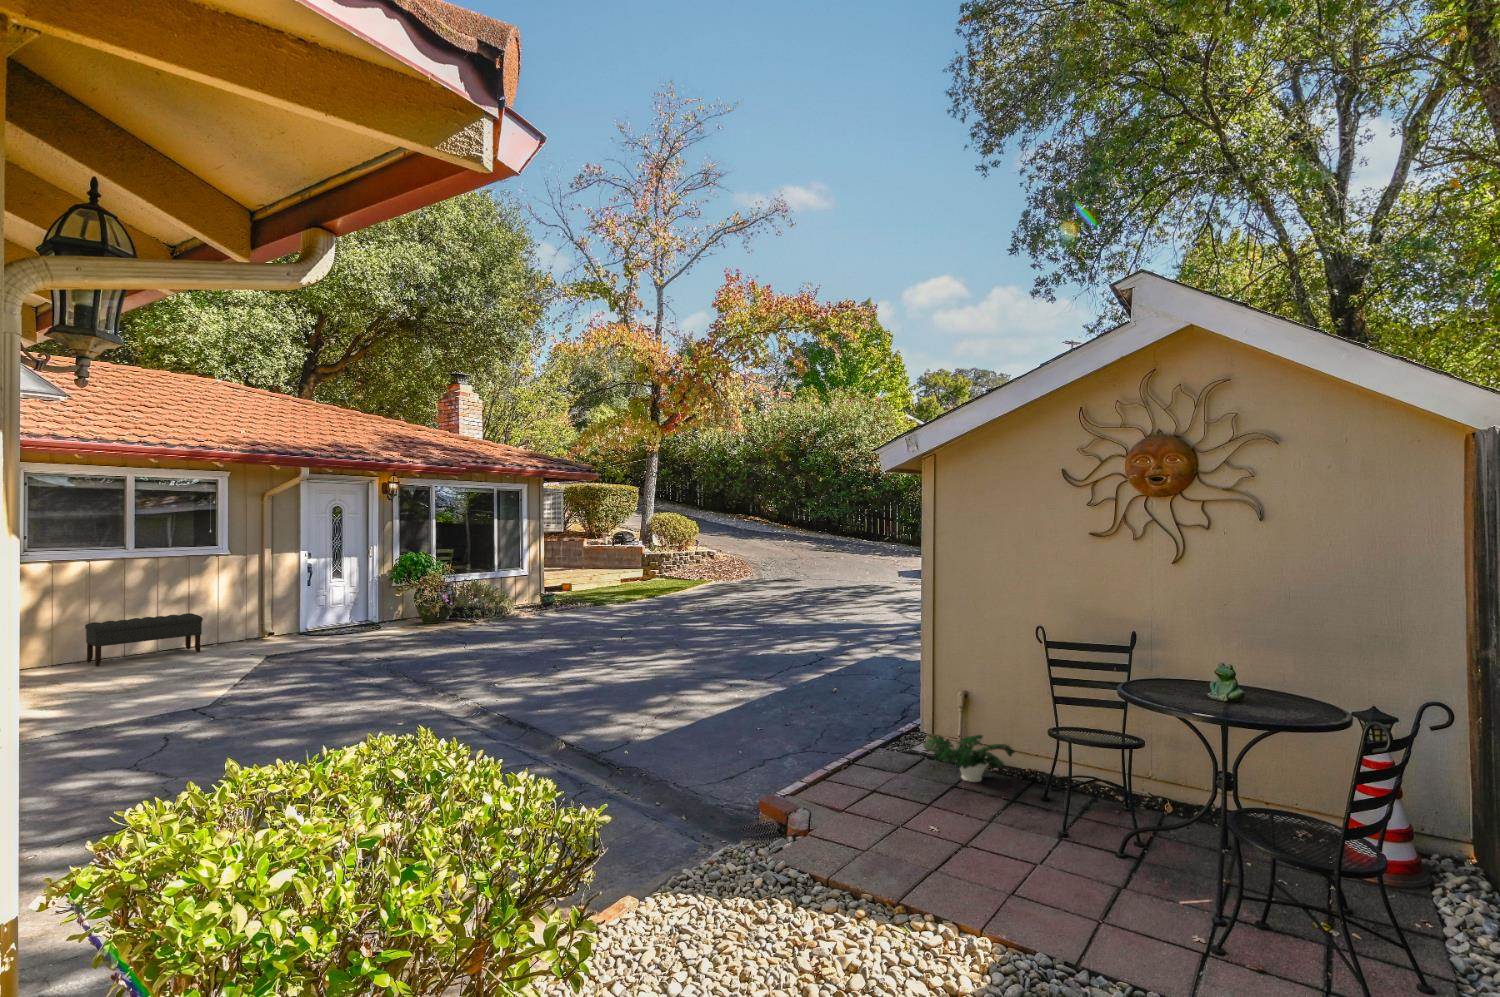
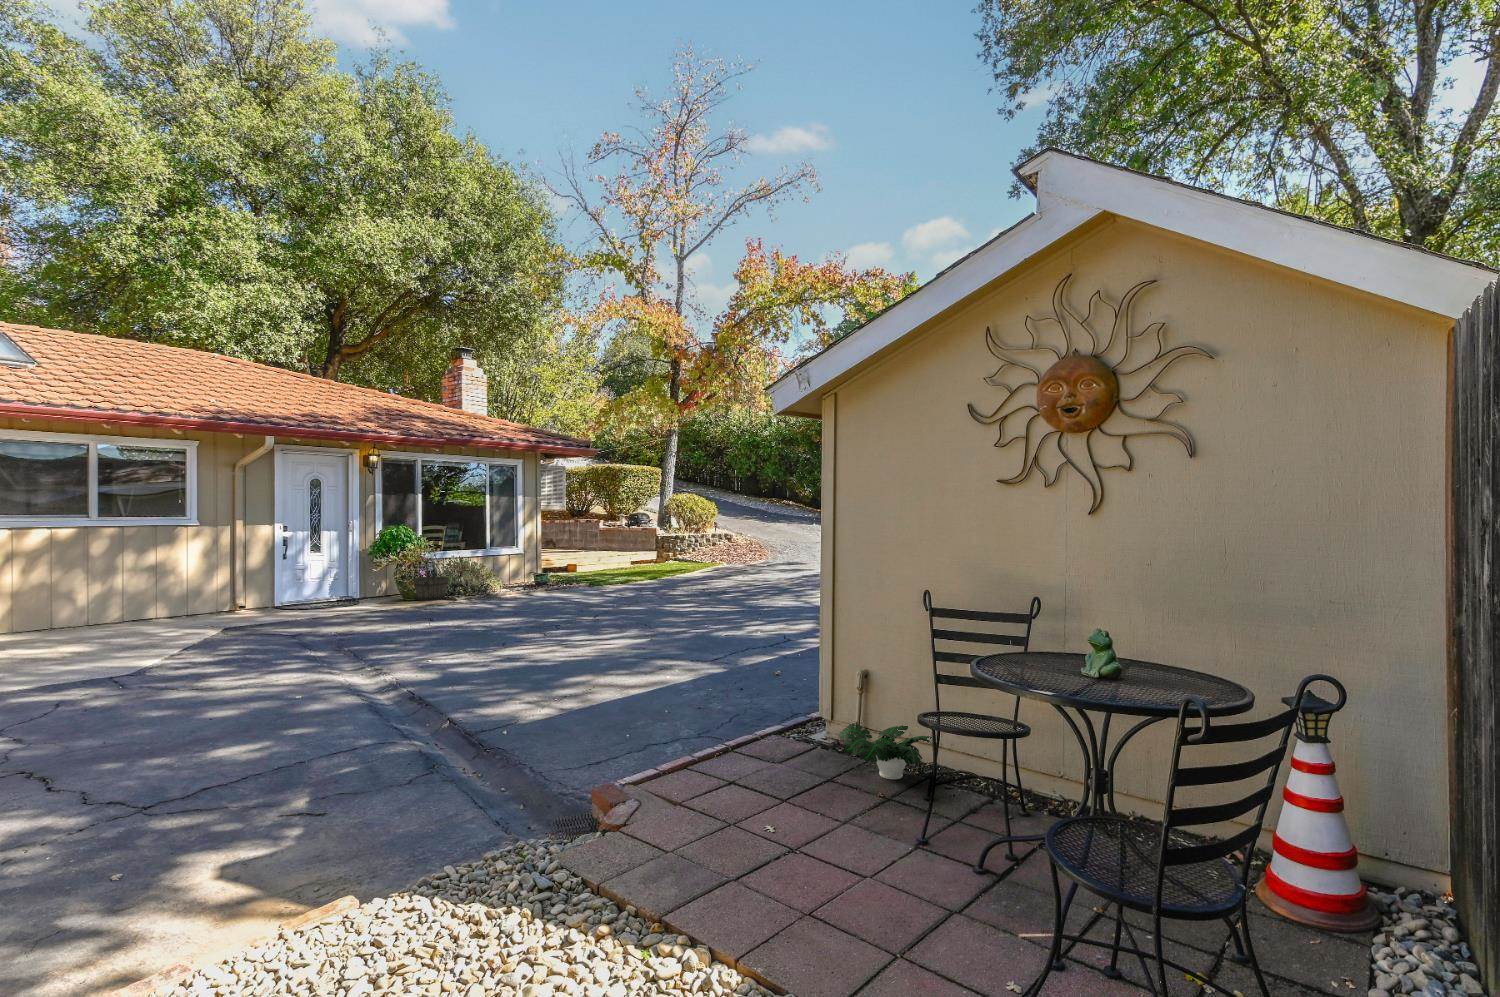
wooden bucket: none [435,594,469,623] -> present [413,571,449,600]
bench: present [85,613,203,666] -> none [46,583,165,634]

